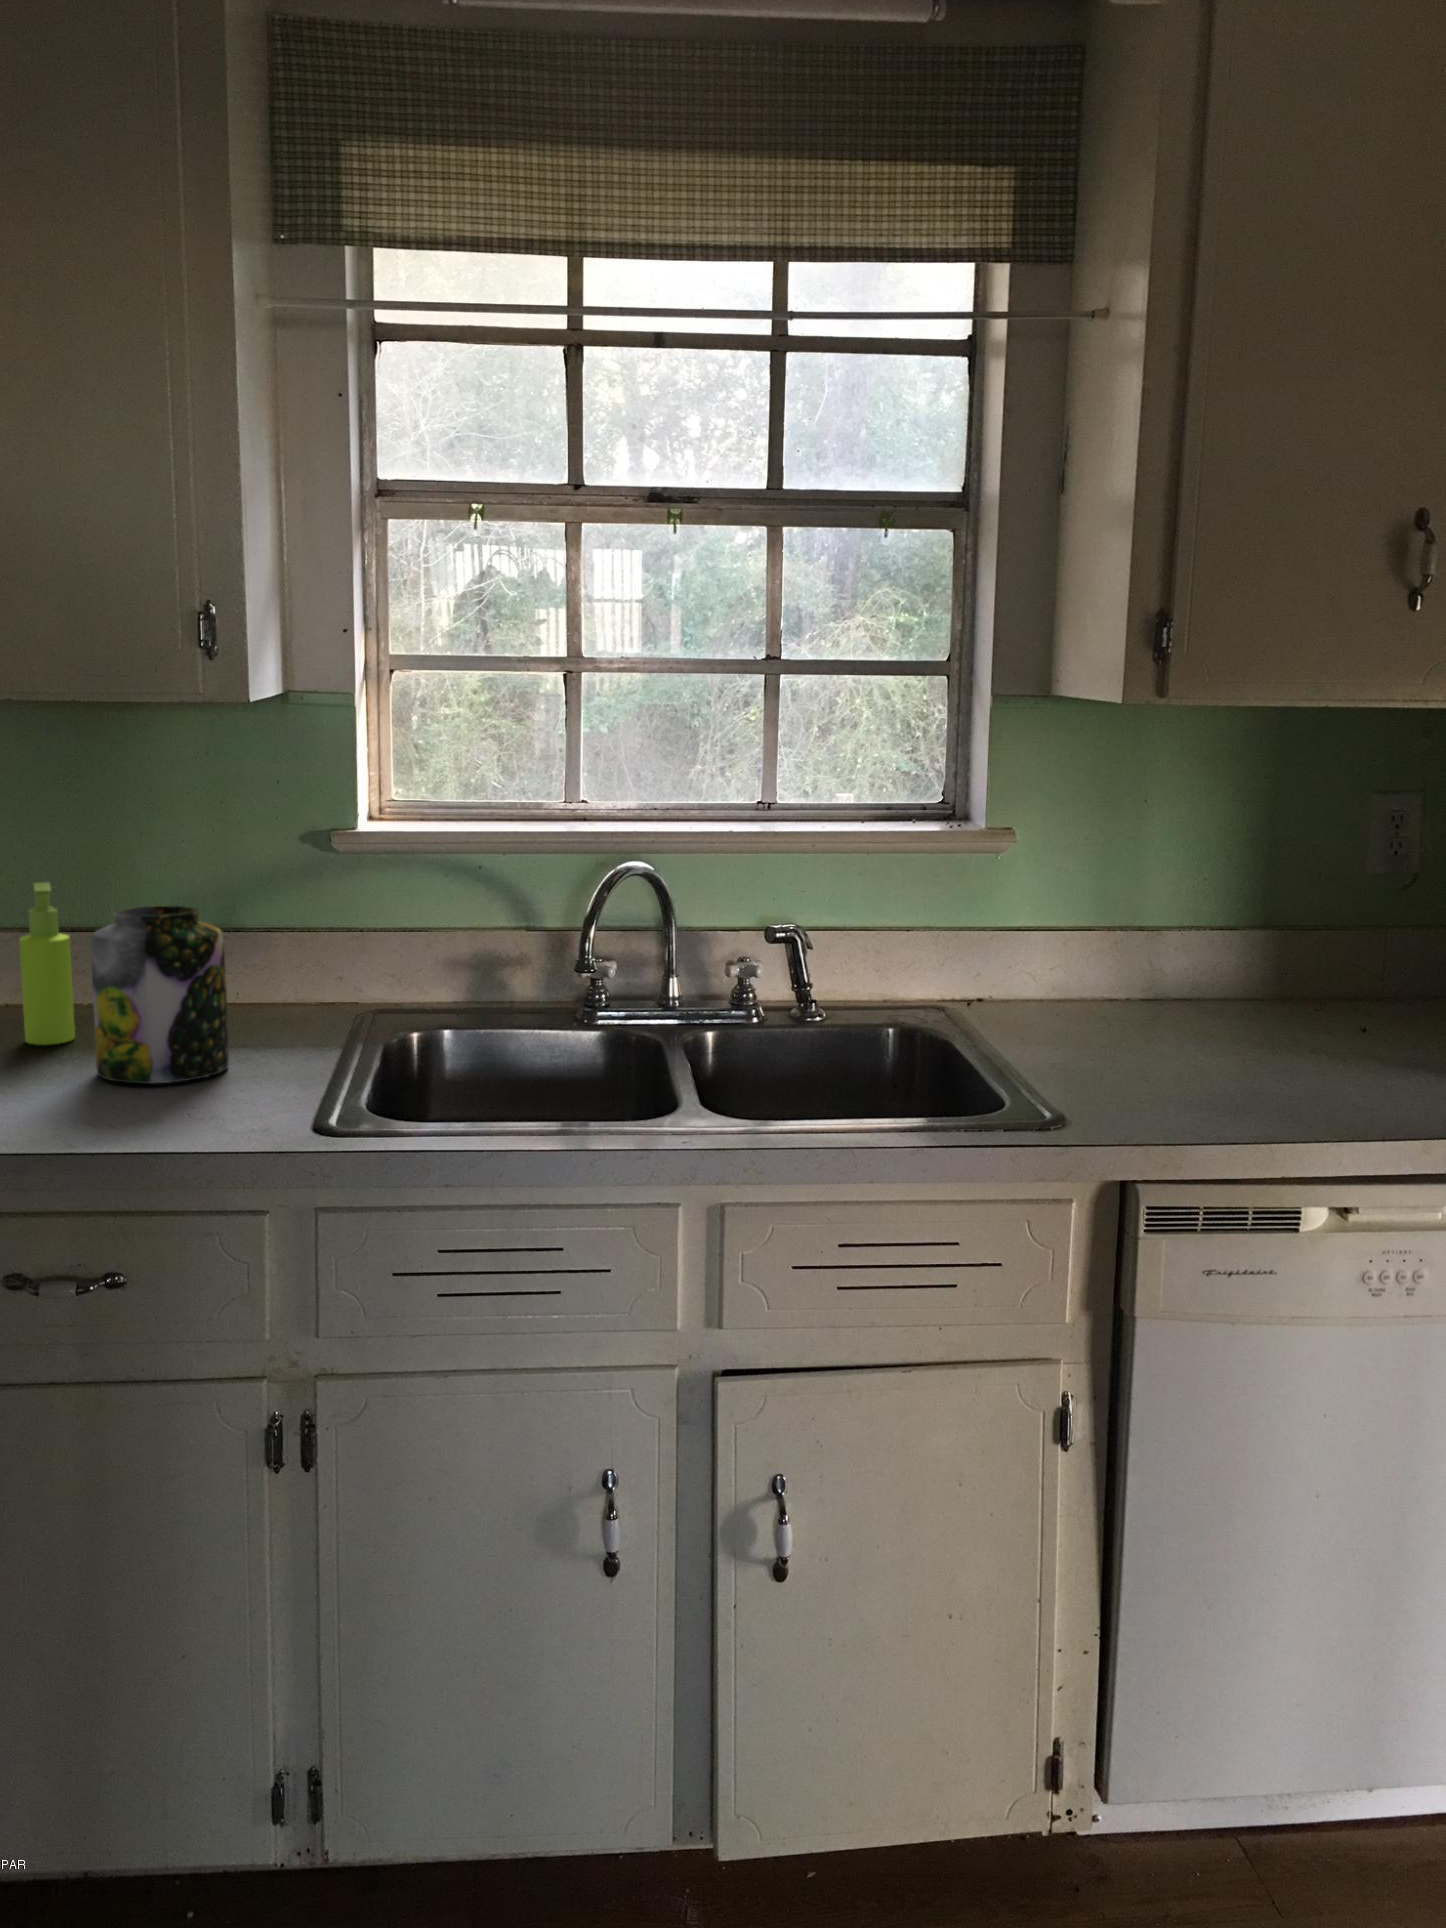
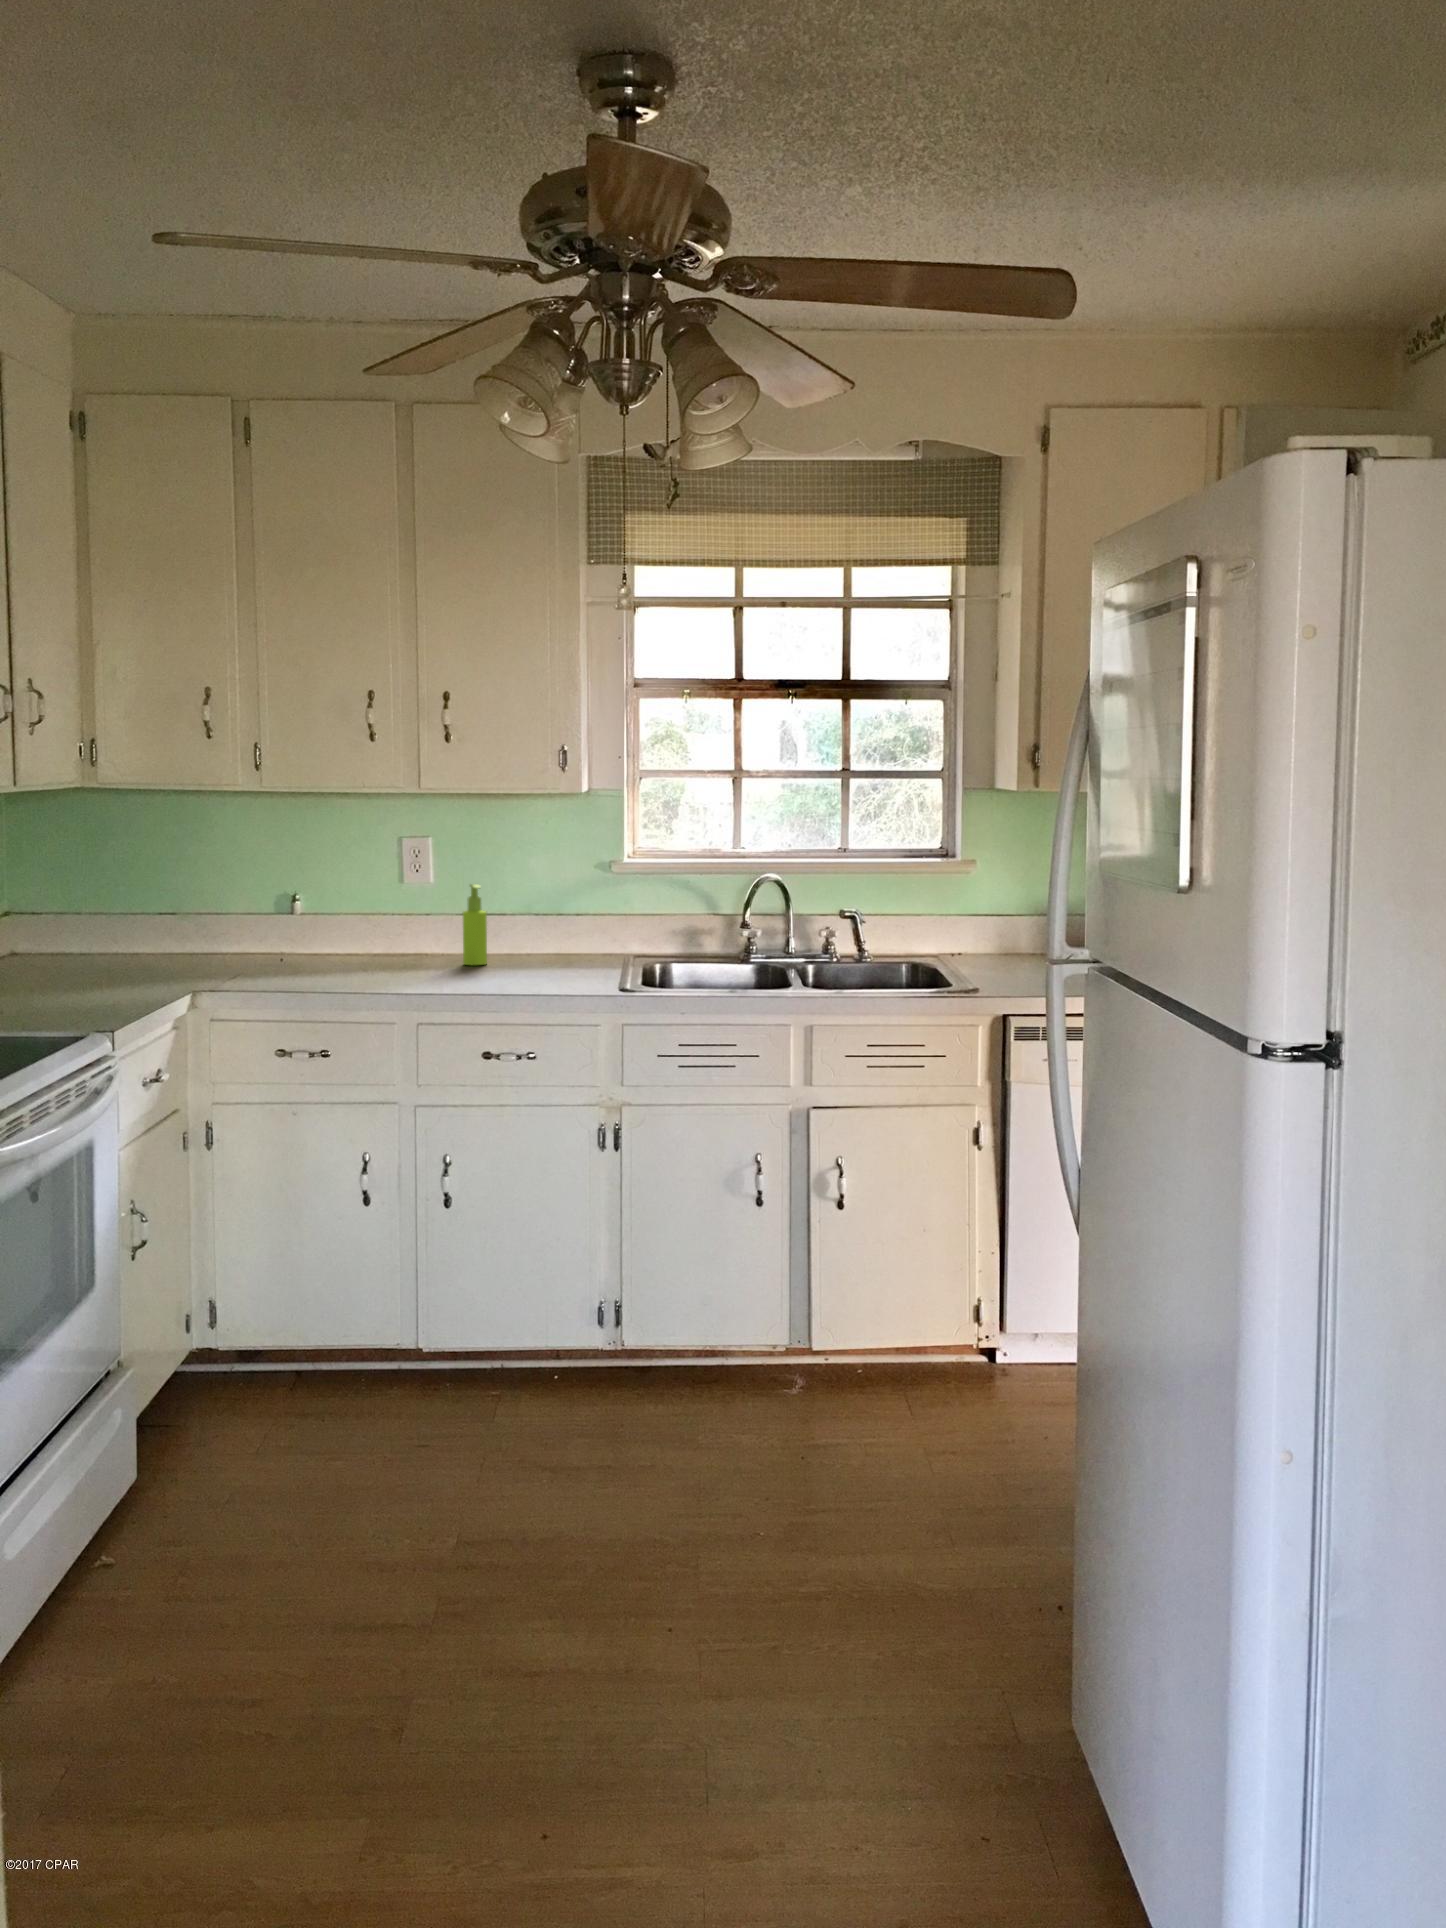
jar: present [92,906,229,1083] -> none [508,893,570,976]

